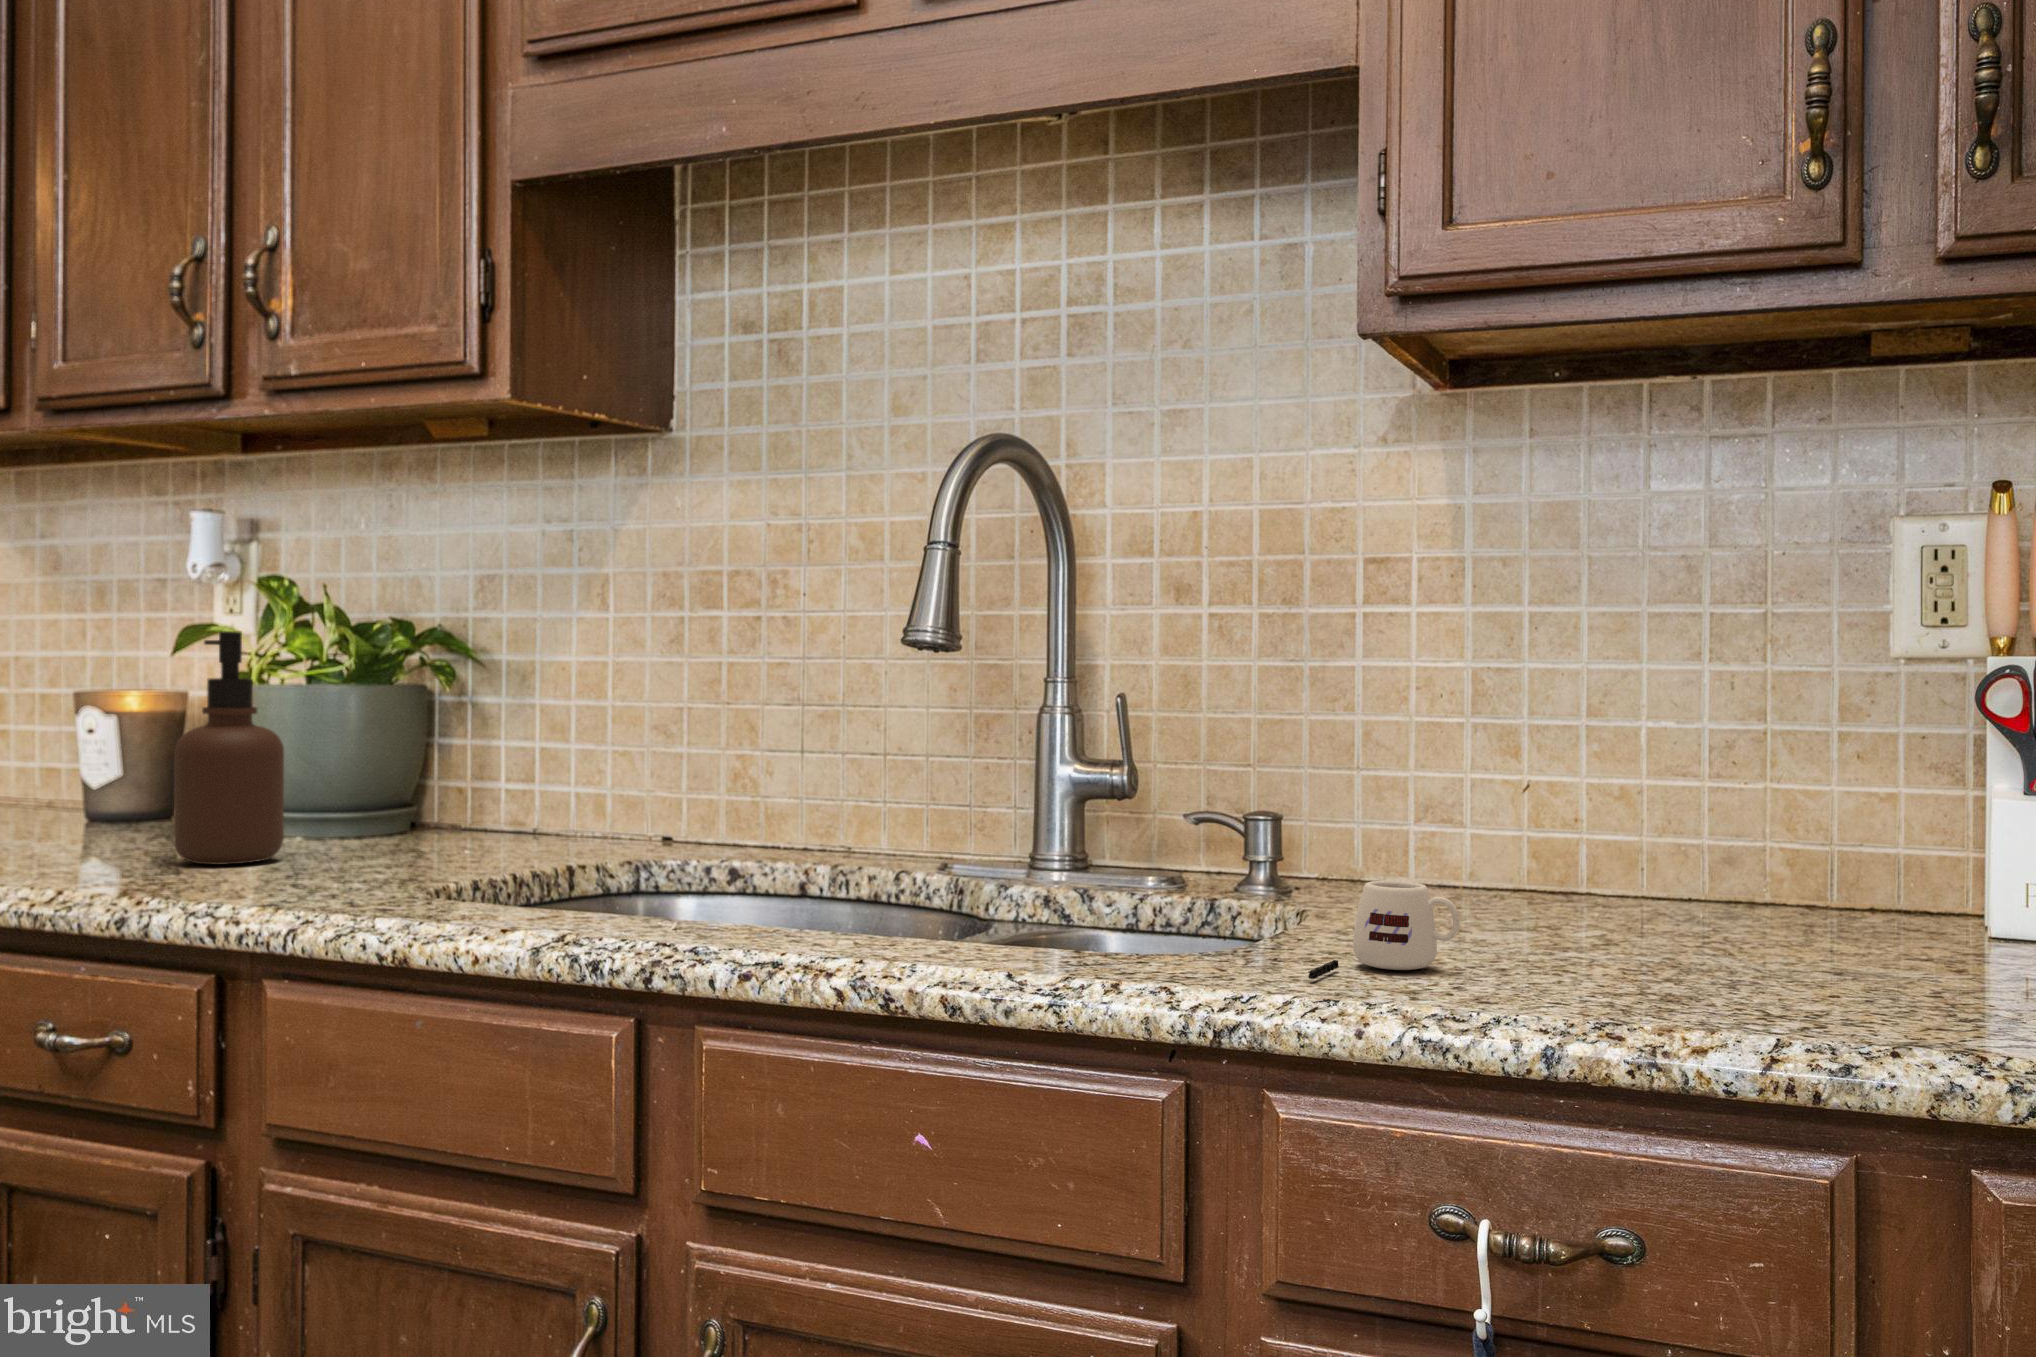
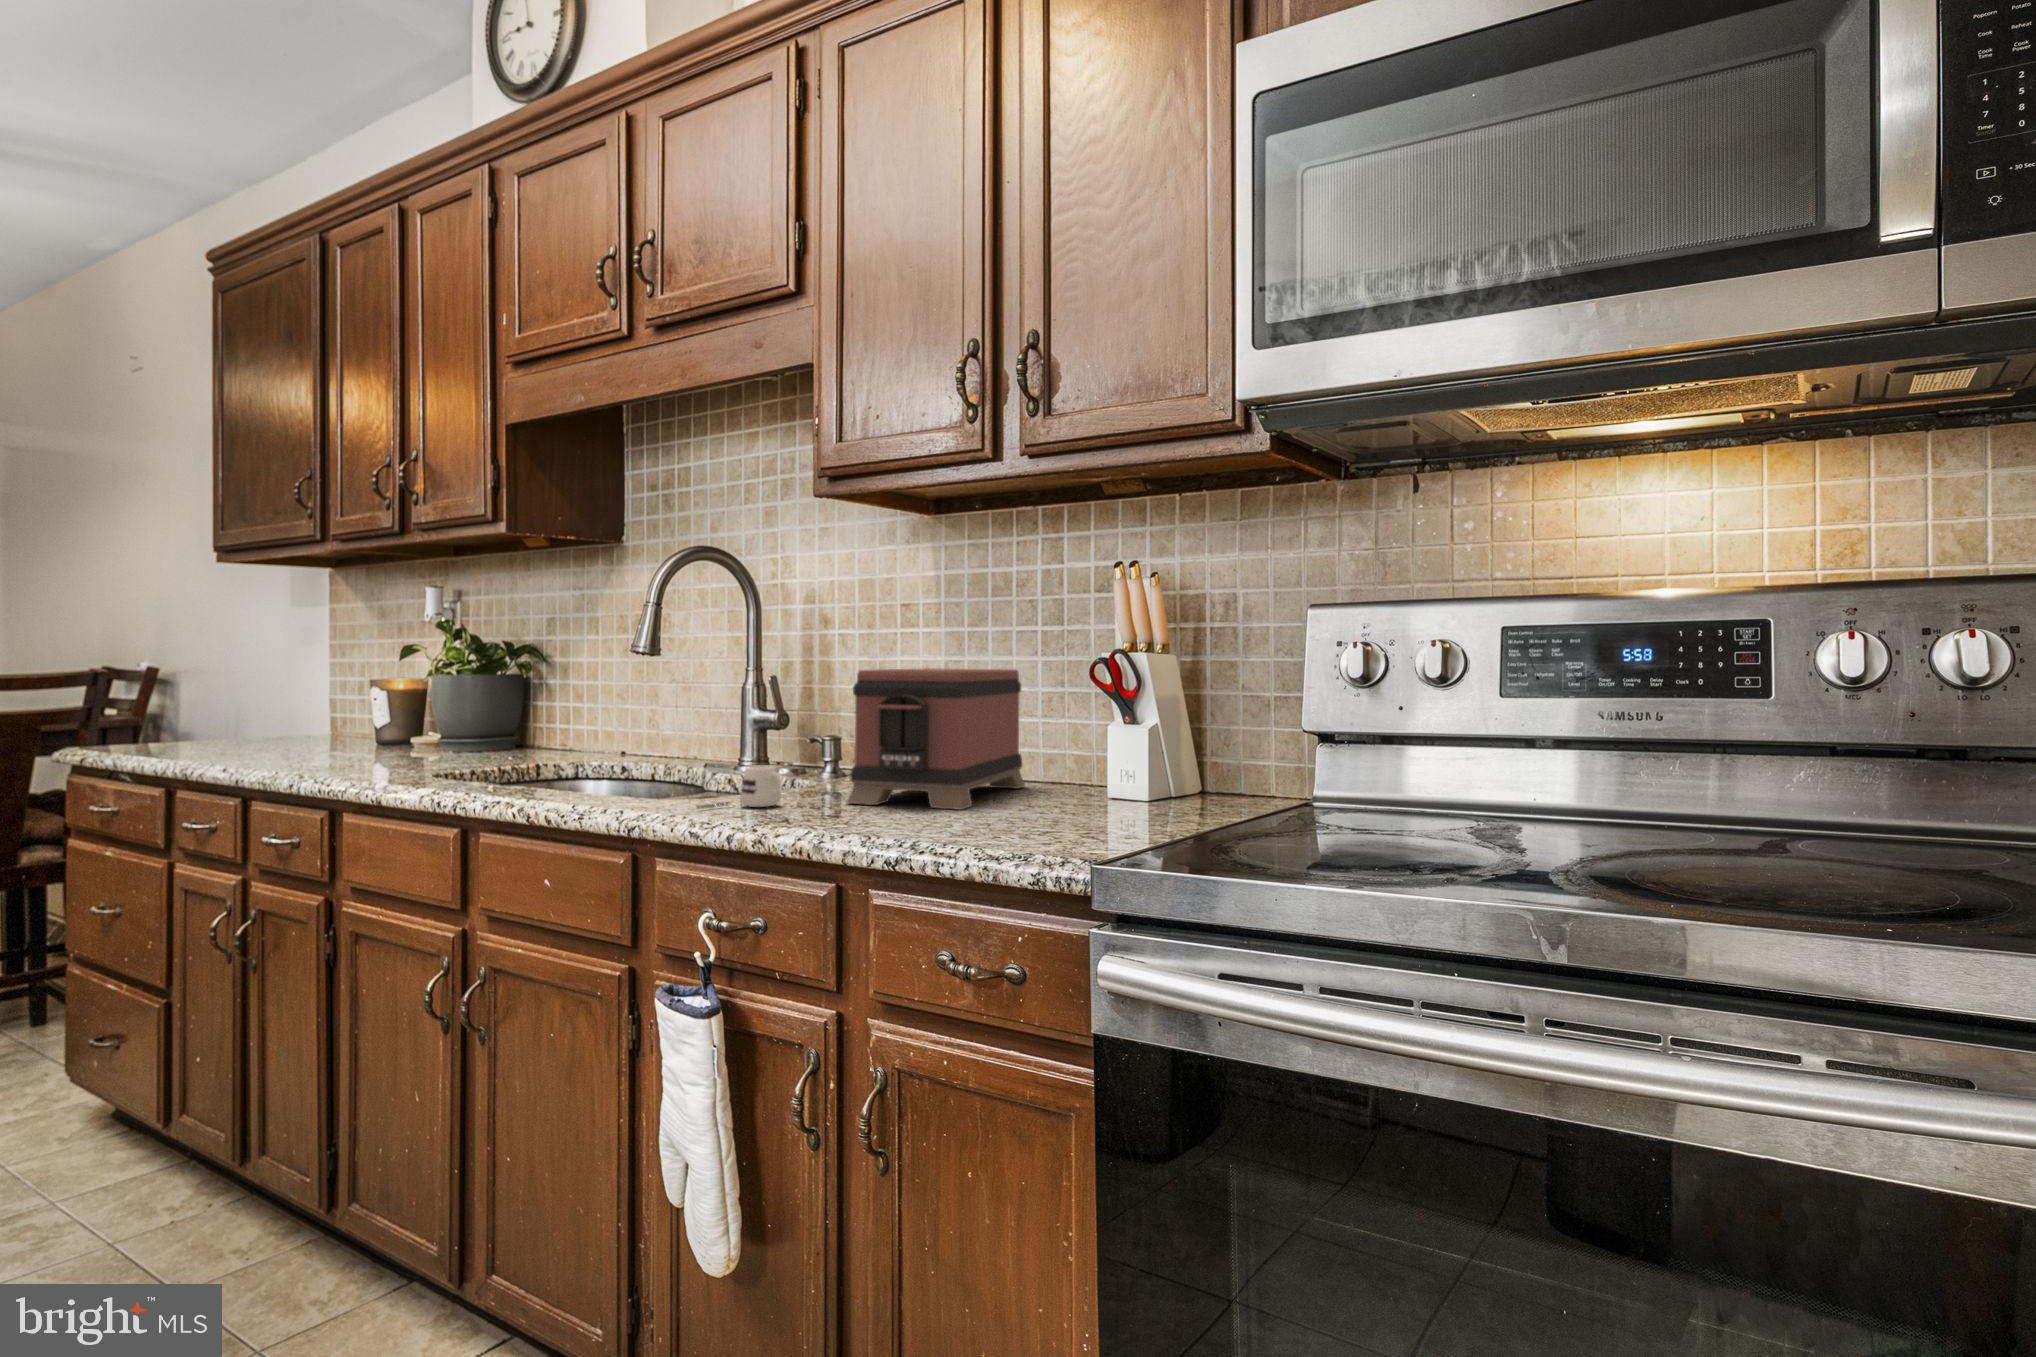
soap dispenser: present [174,631,284,865] -> none [357,648,414,761]
toaster: none [1486,681,1808,967] -> present [847,668,1025,810]

